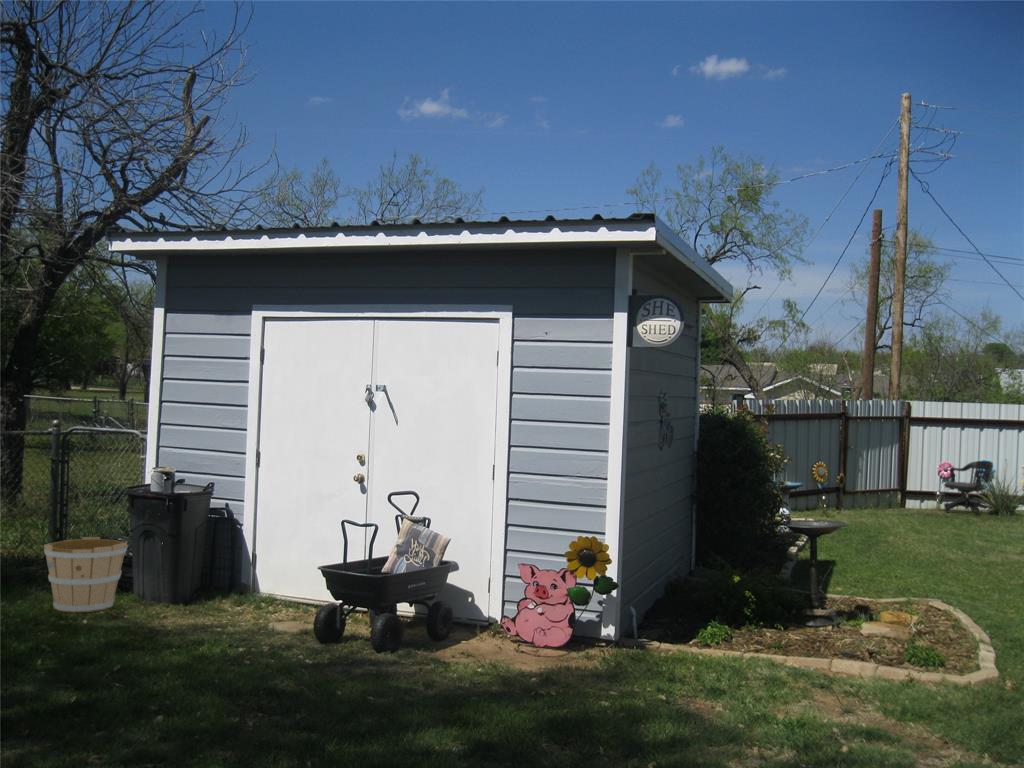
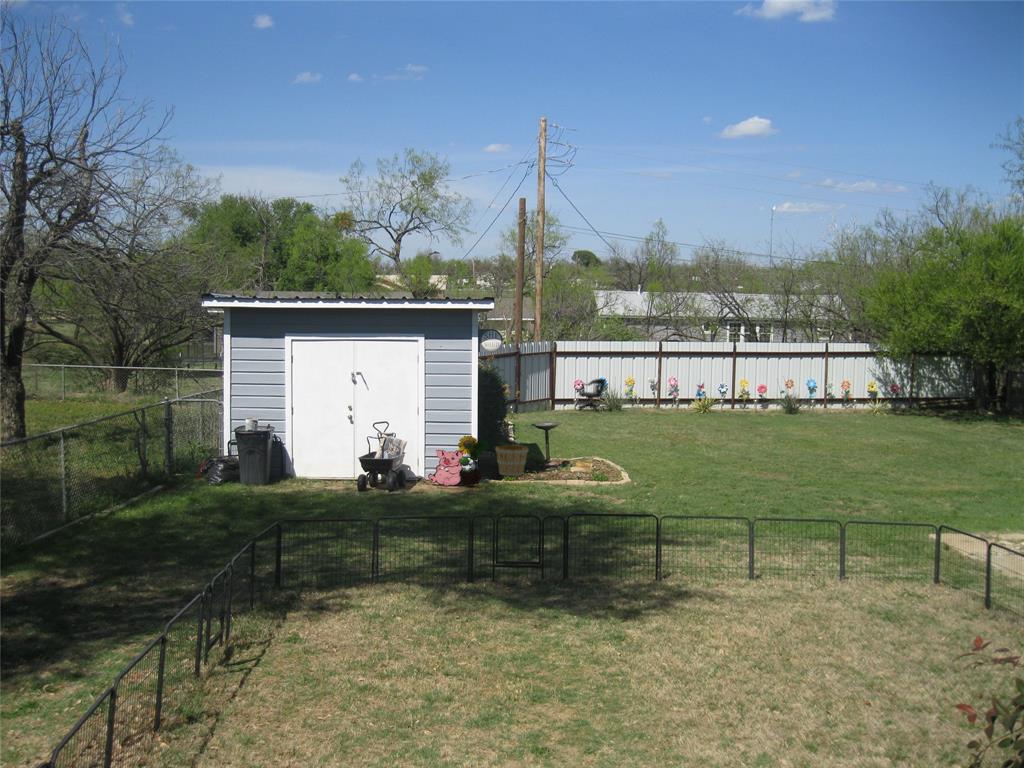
potted tree: none [555,529,630,659] -> present [459,440,487,486]
wooden bucket: present [44,537,128,613] -> present [496,445,528,476]

